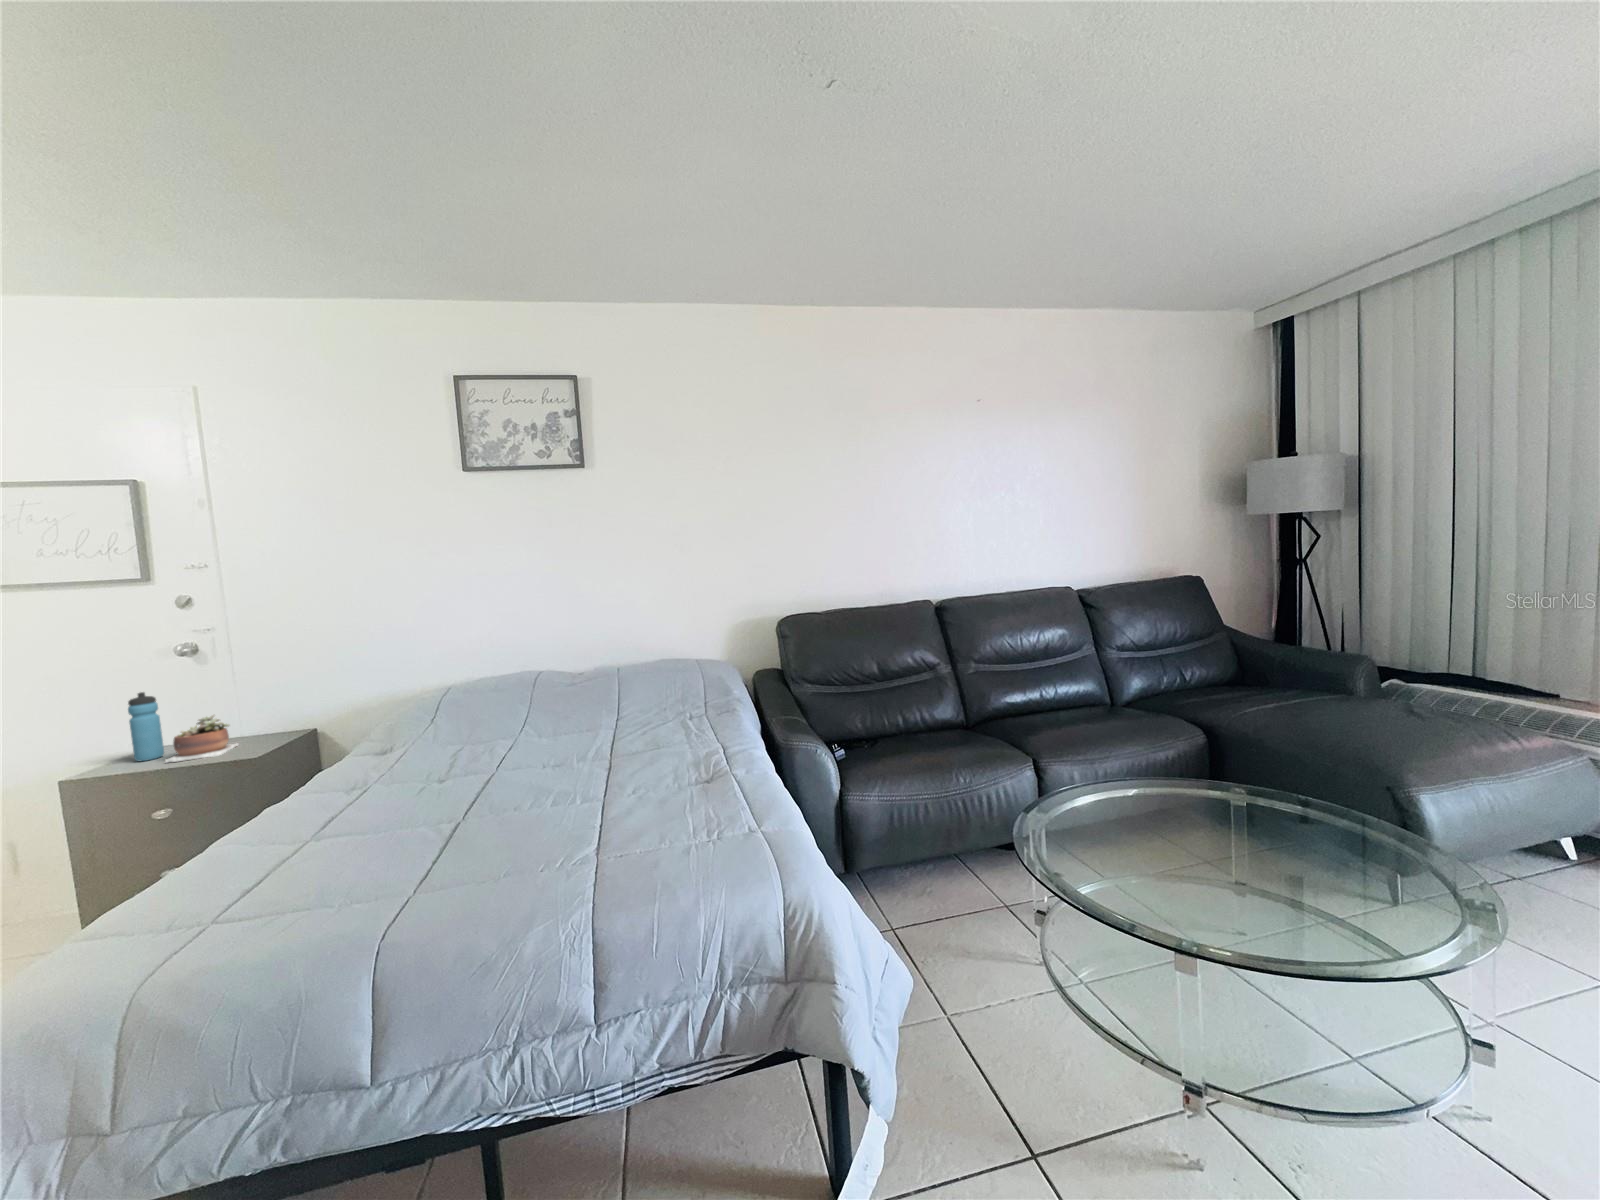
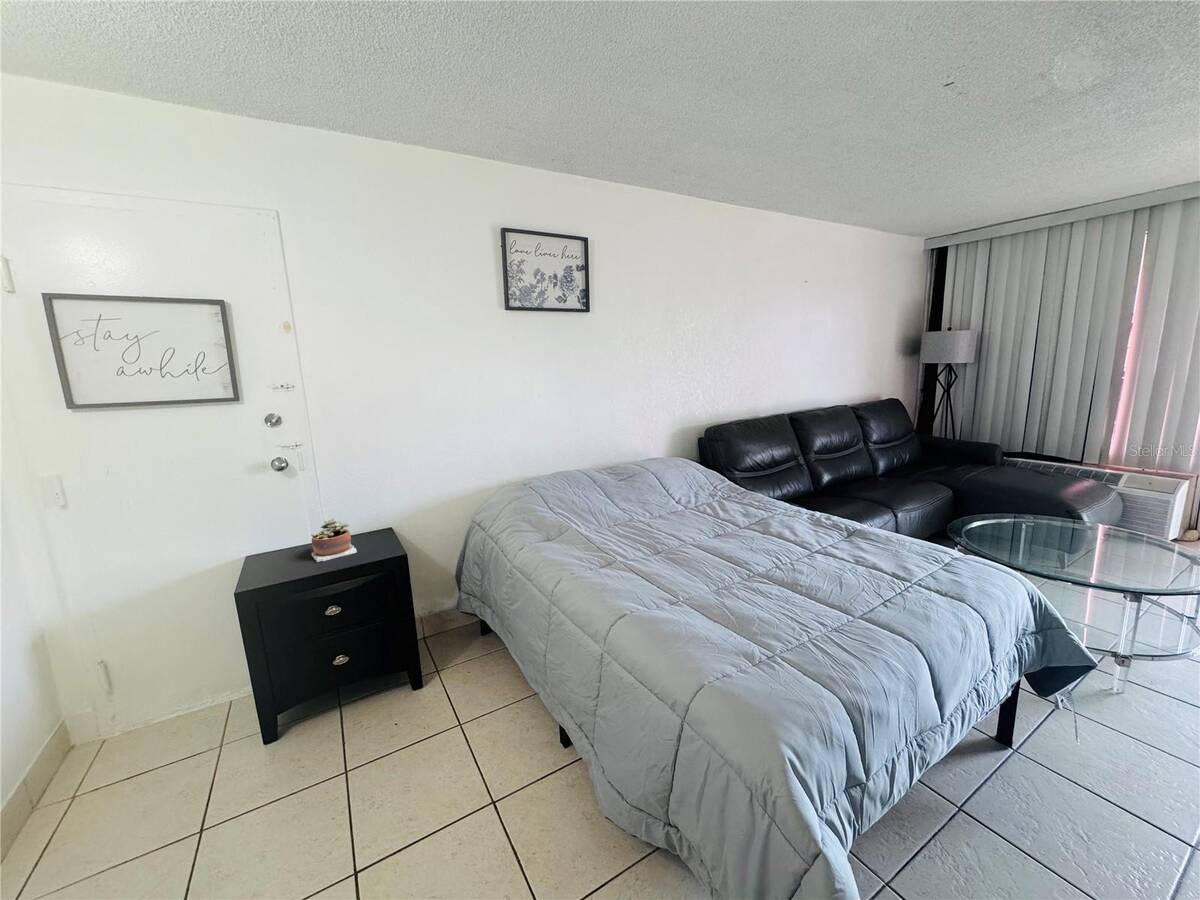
water bottle: present [128,692,164,761] -> none [261,503,290,564]

